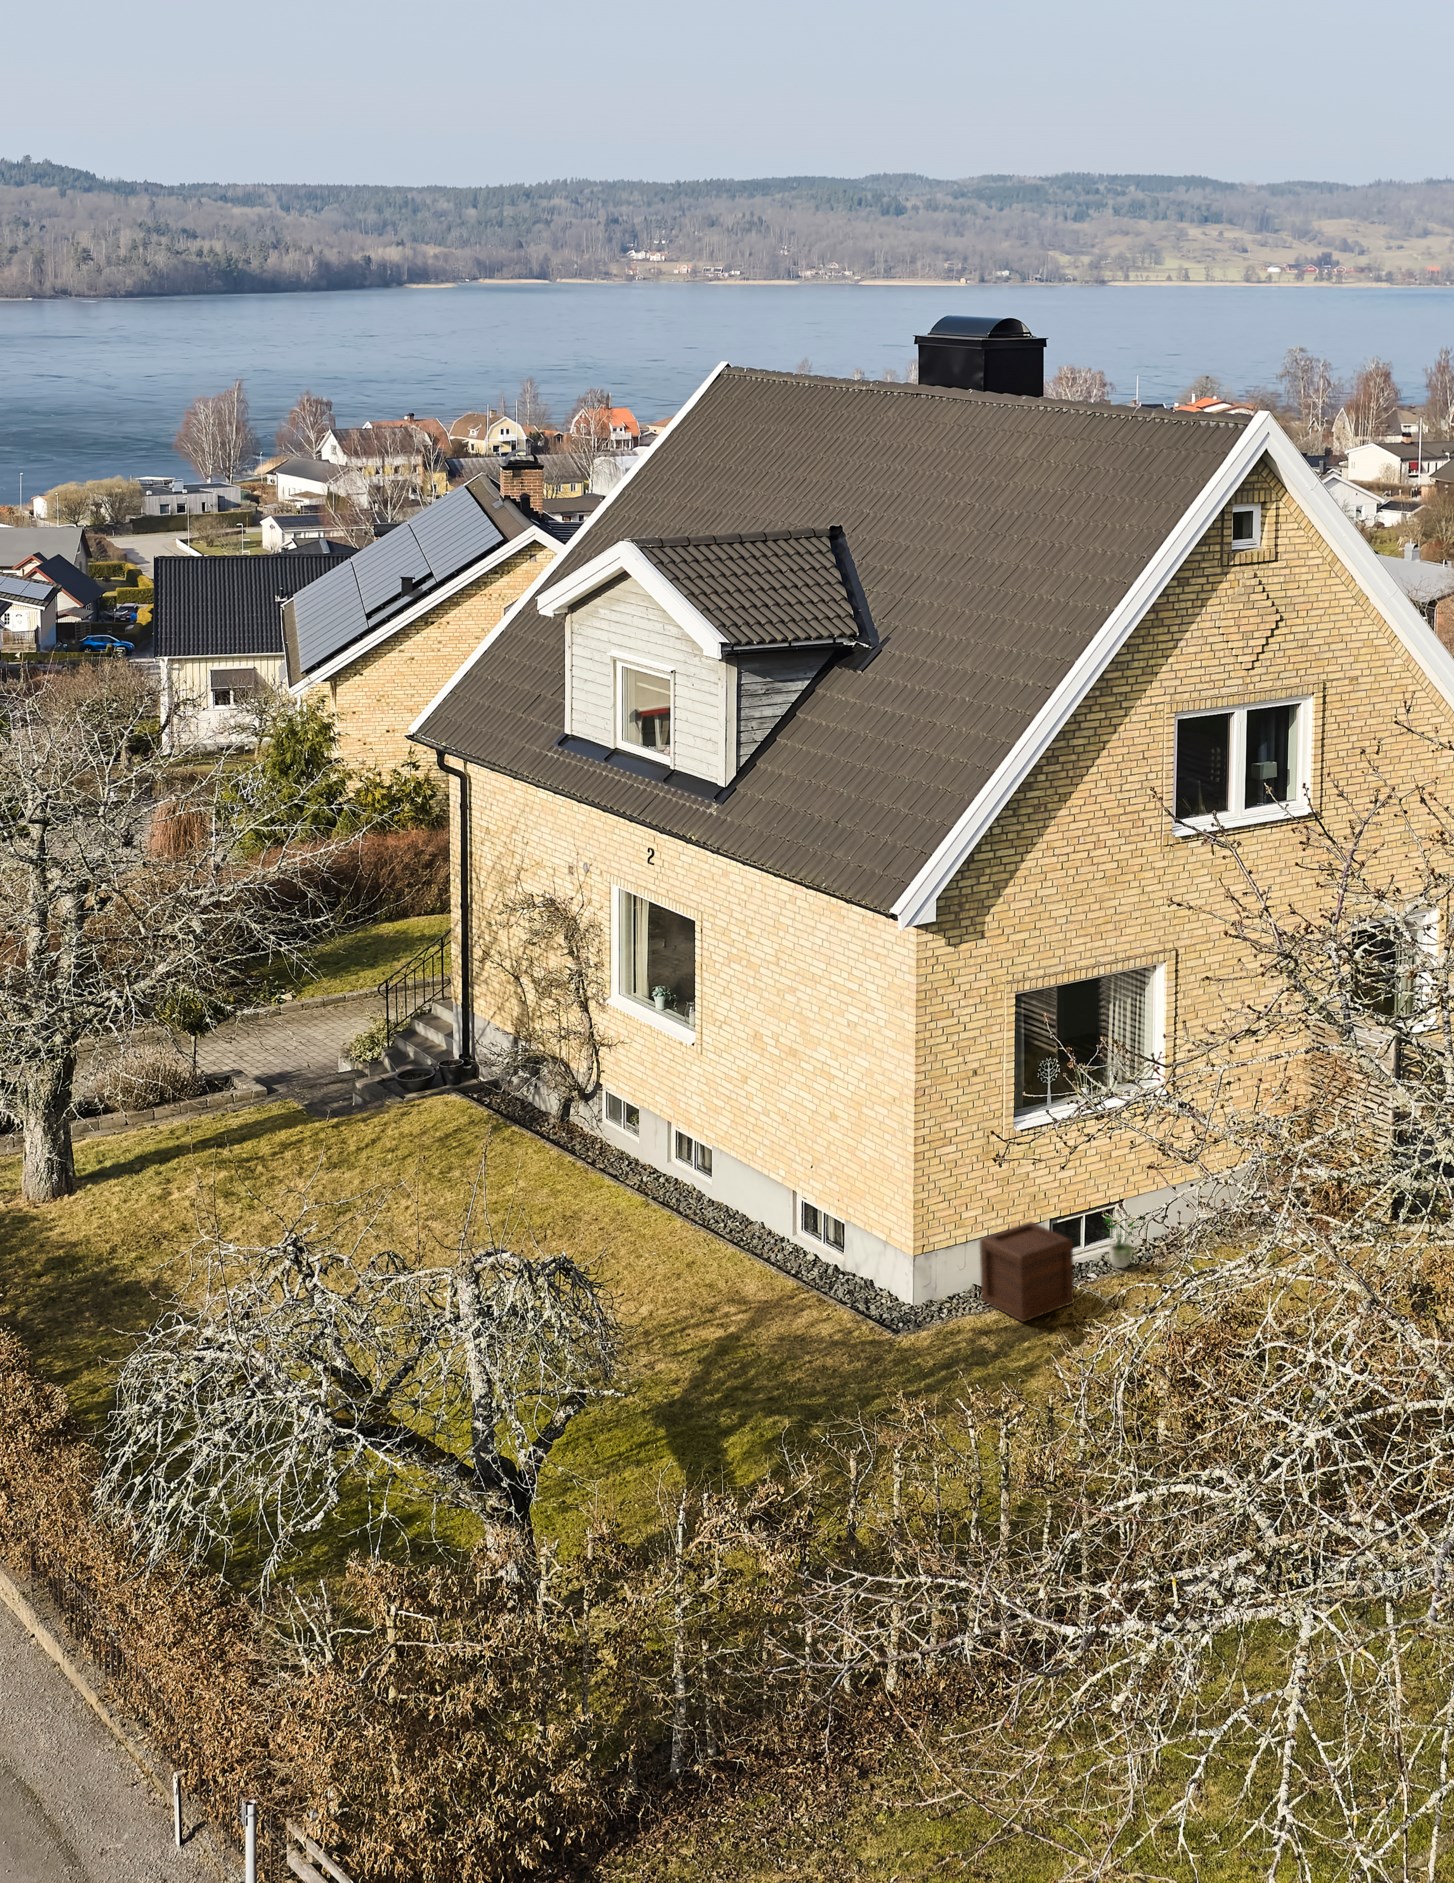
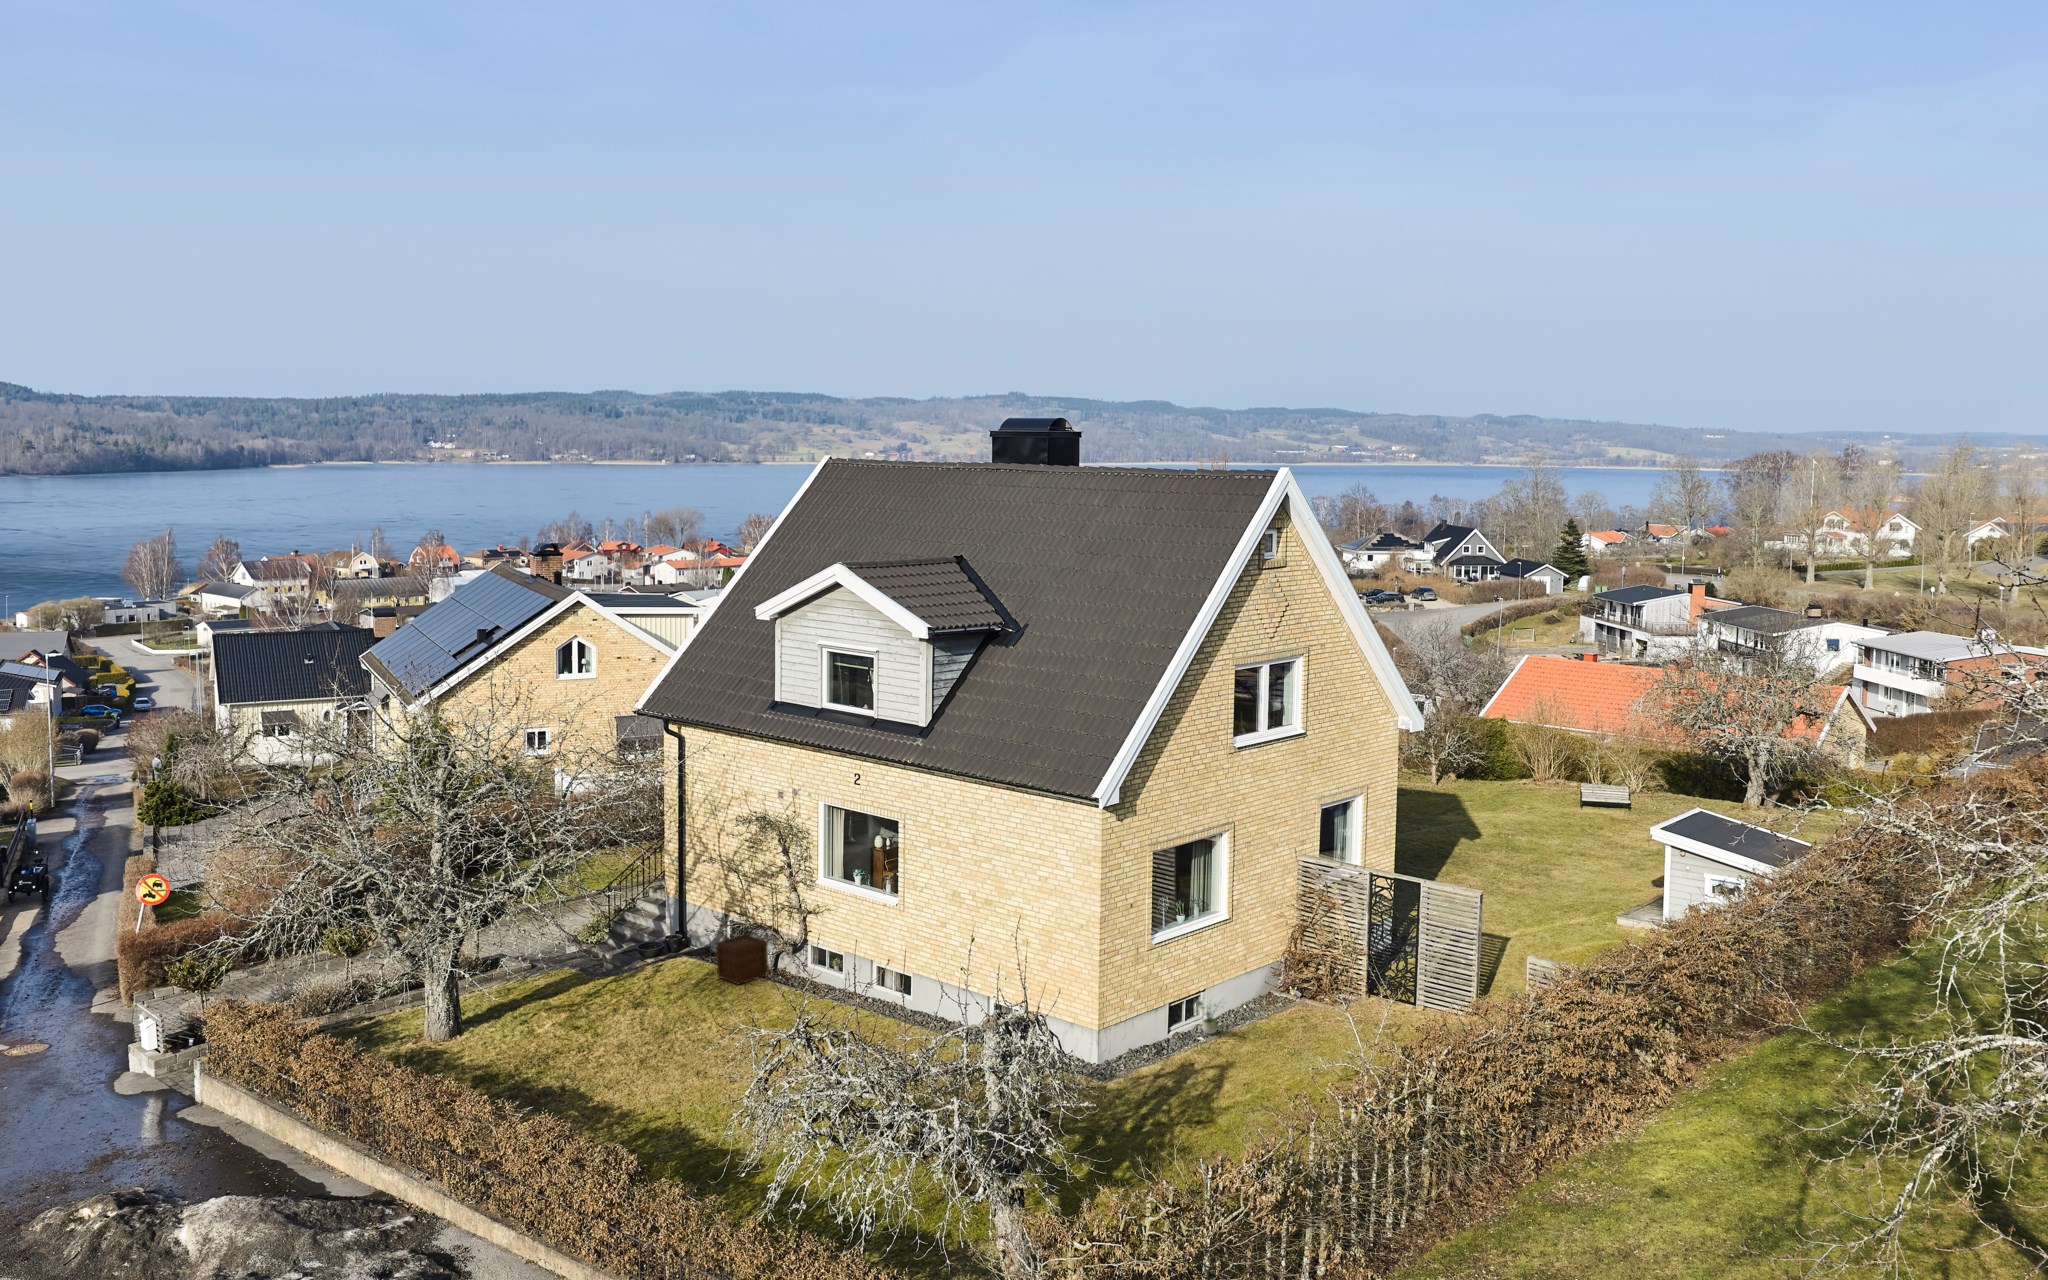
wooden crate: present [980,1222,1074,1322] -> present [715,934,769,984]

